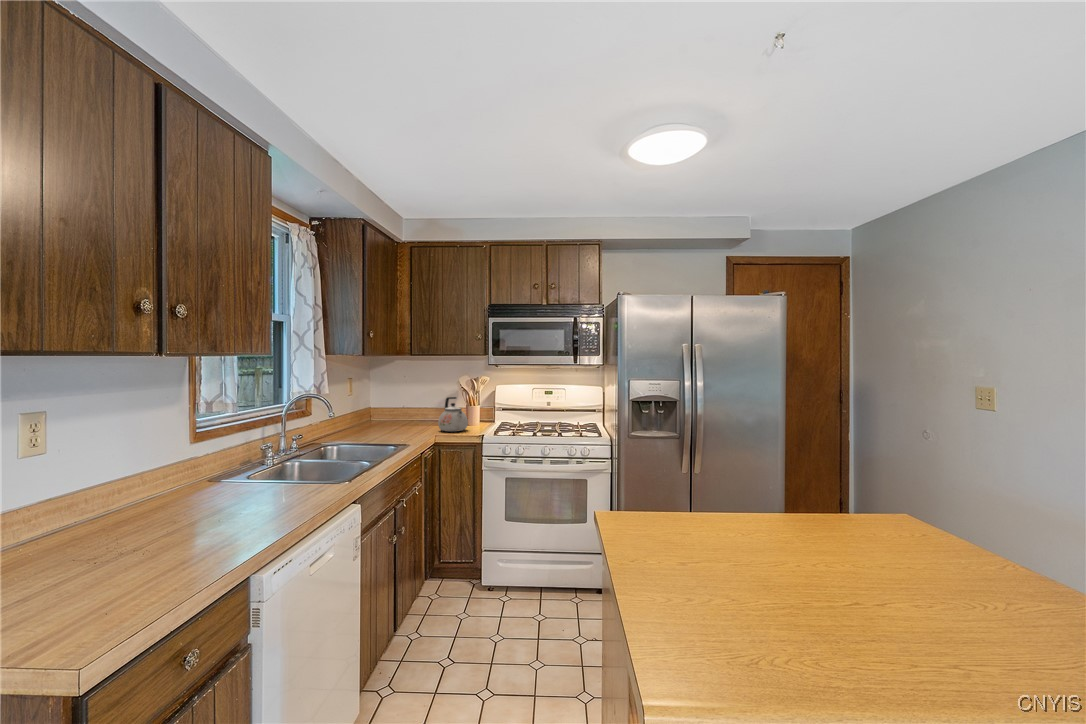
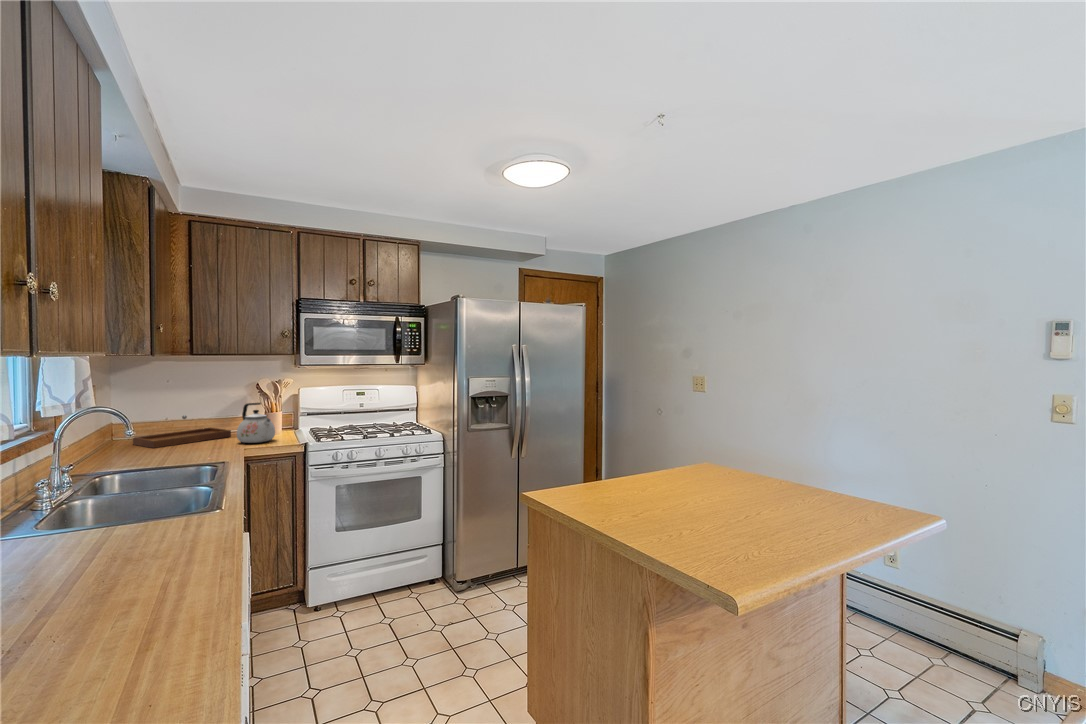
tray: none [376,405,442,430] -> present [133,415,231,448]

